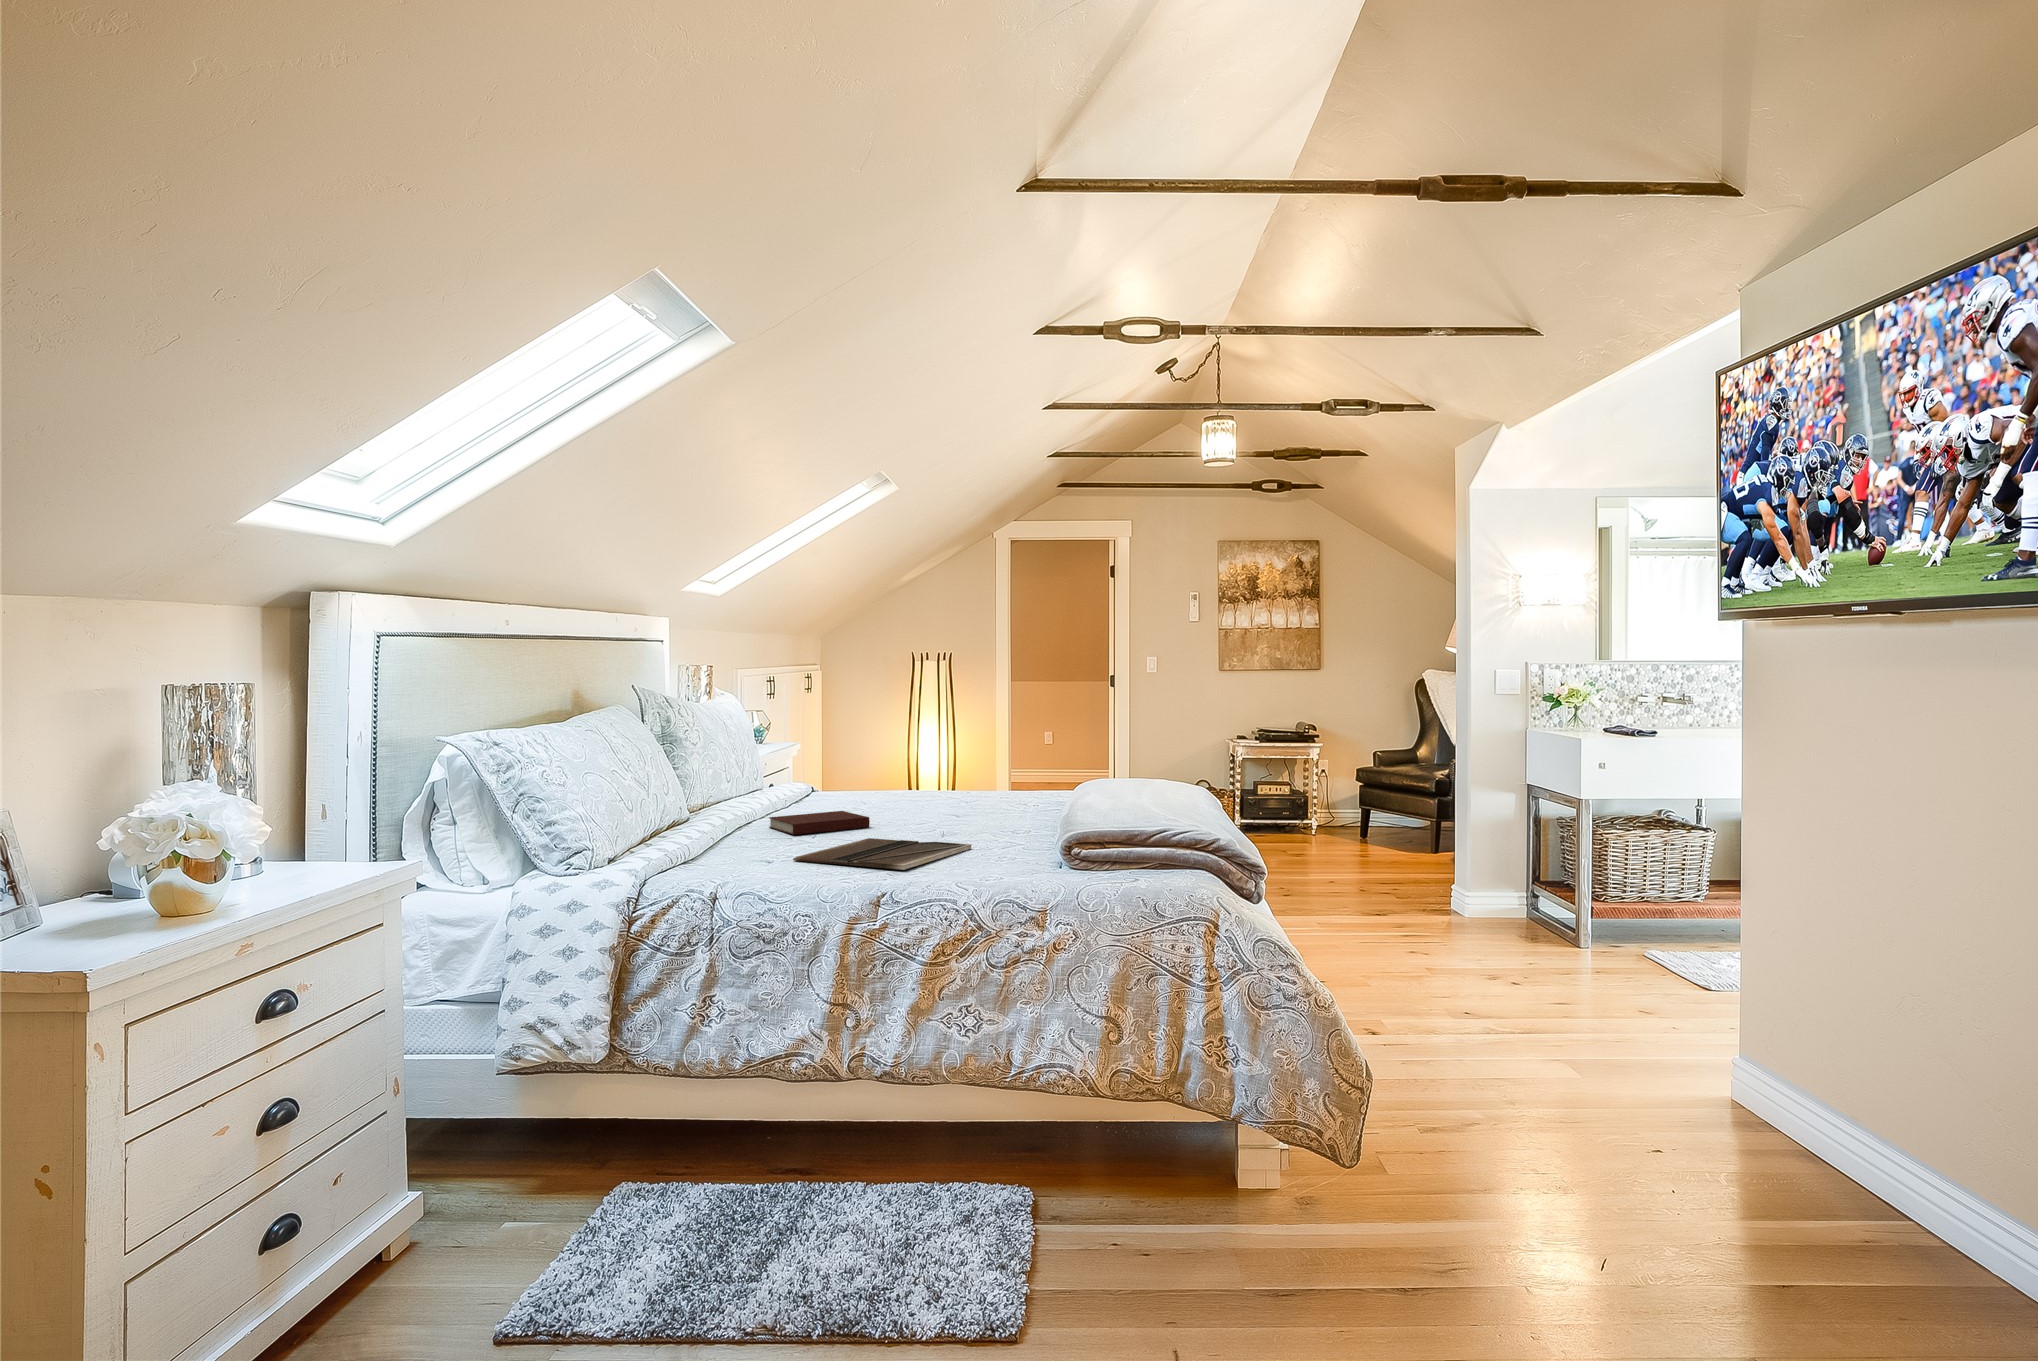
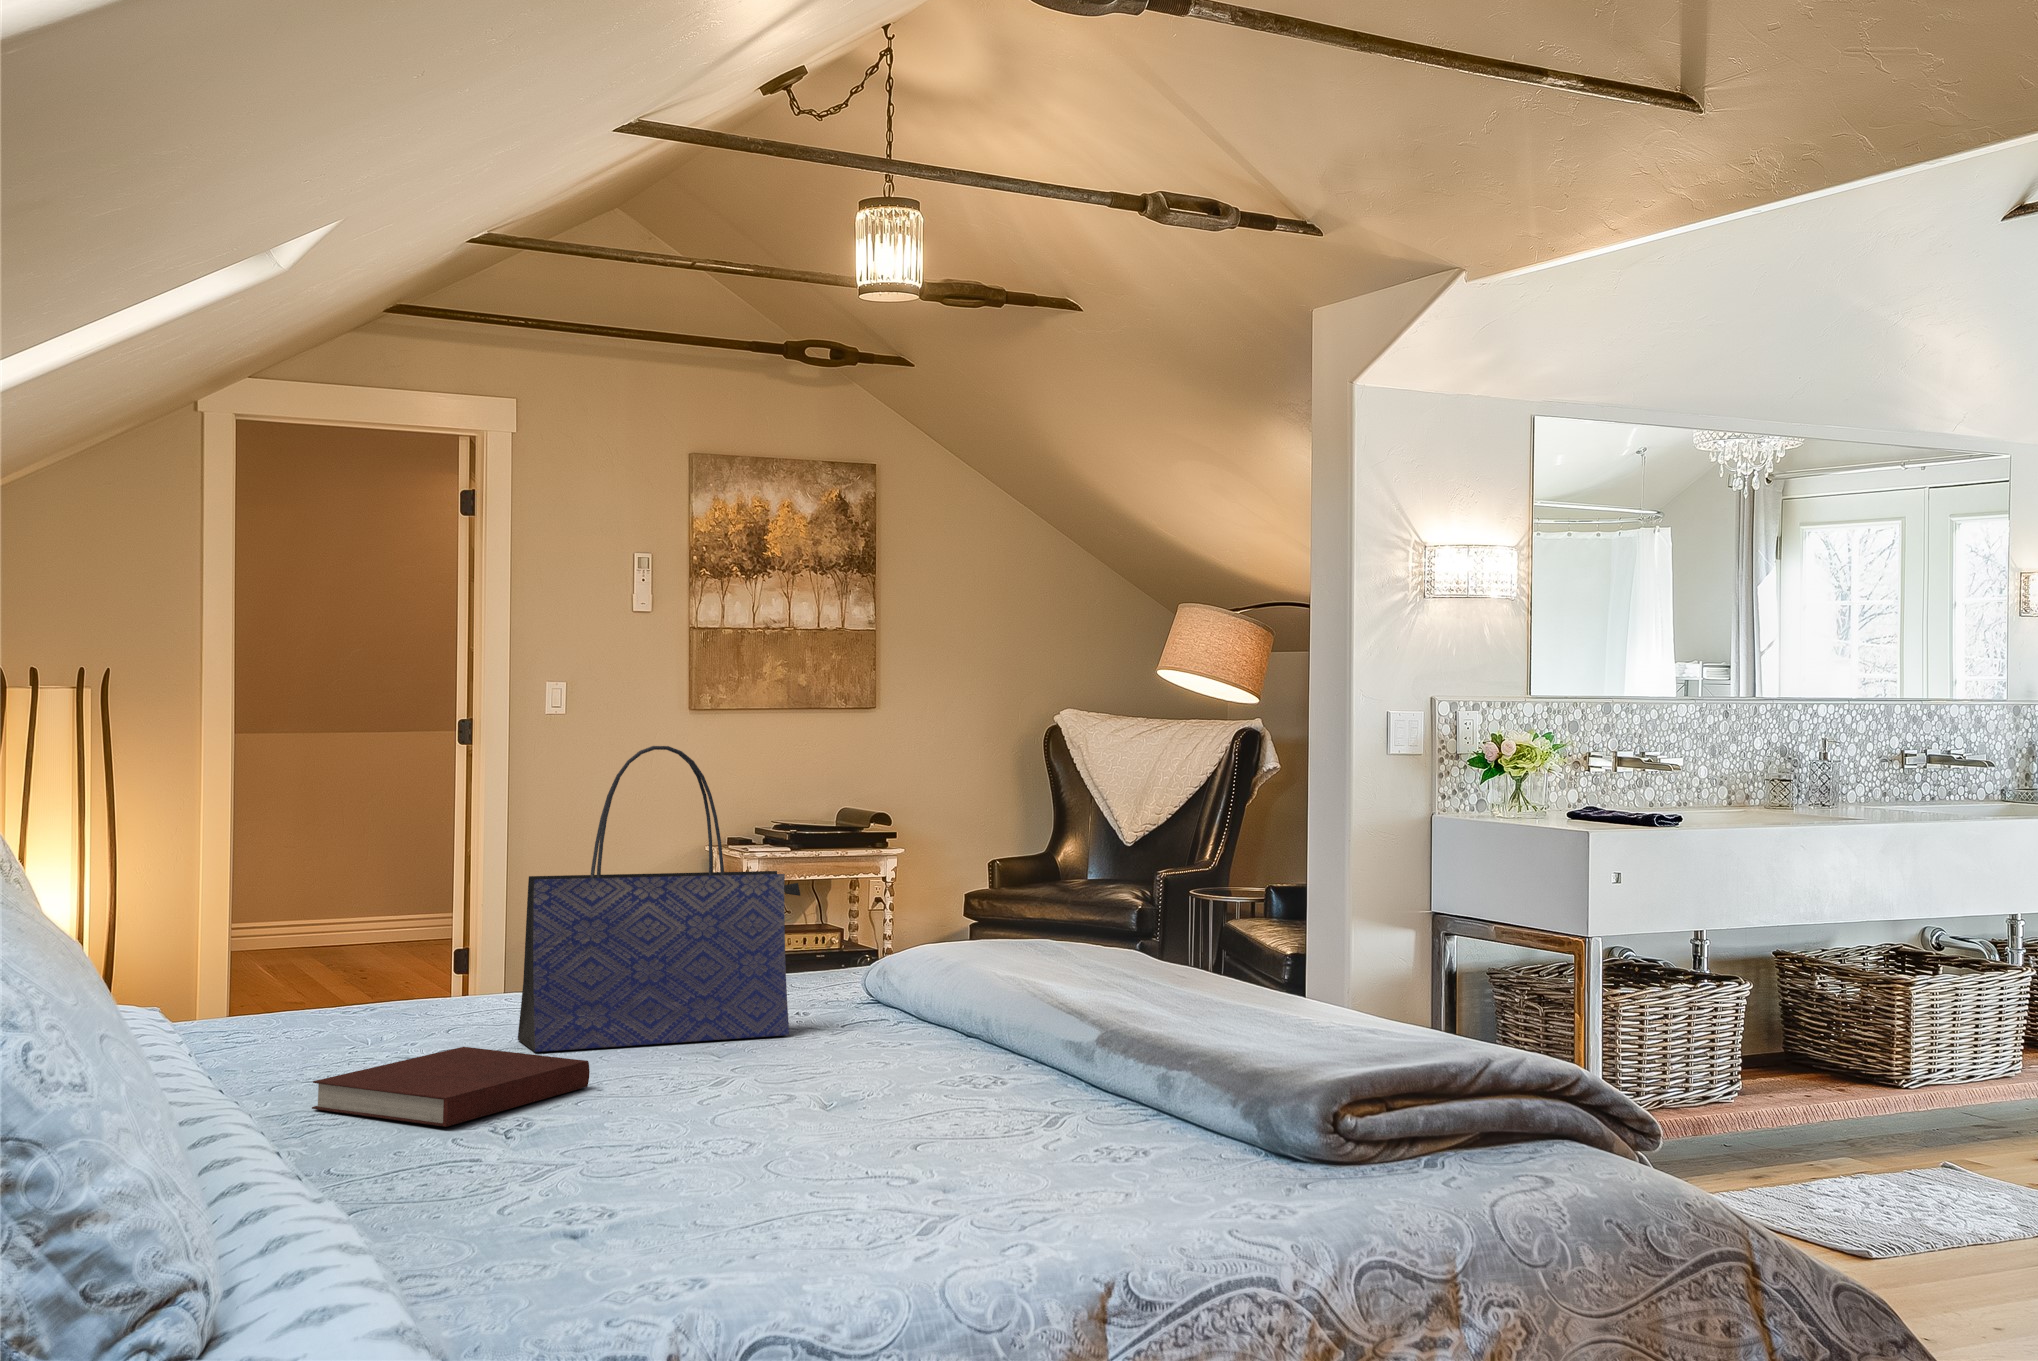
tote bag: none [880,695,997,816] -> present [518,746,800,1052]
laptop: present [793,838,971,870] -> none [643,1116,1008,1209]

